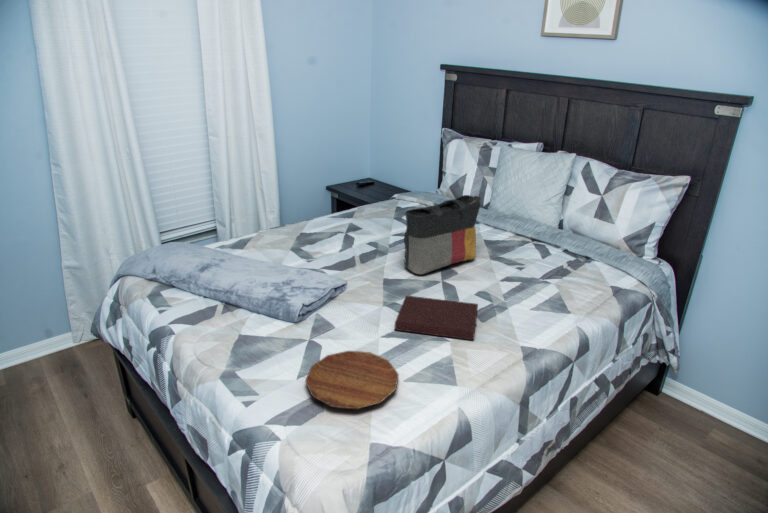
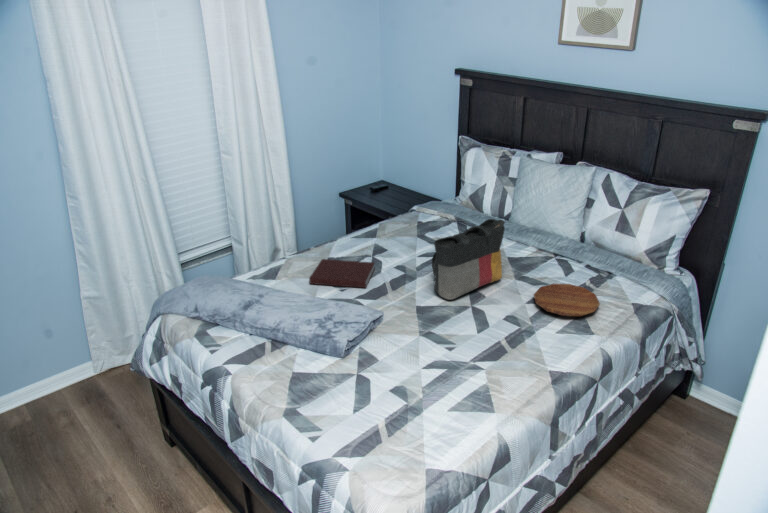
notebook: present [395,296,478,340] -> present [309,259,375,288]
tray: present [305,351,398,409] -> present [534,283,600,316]

